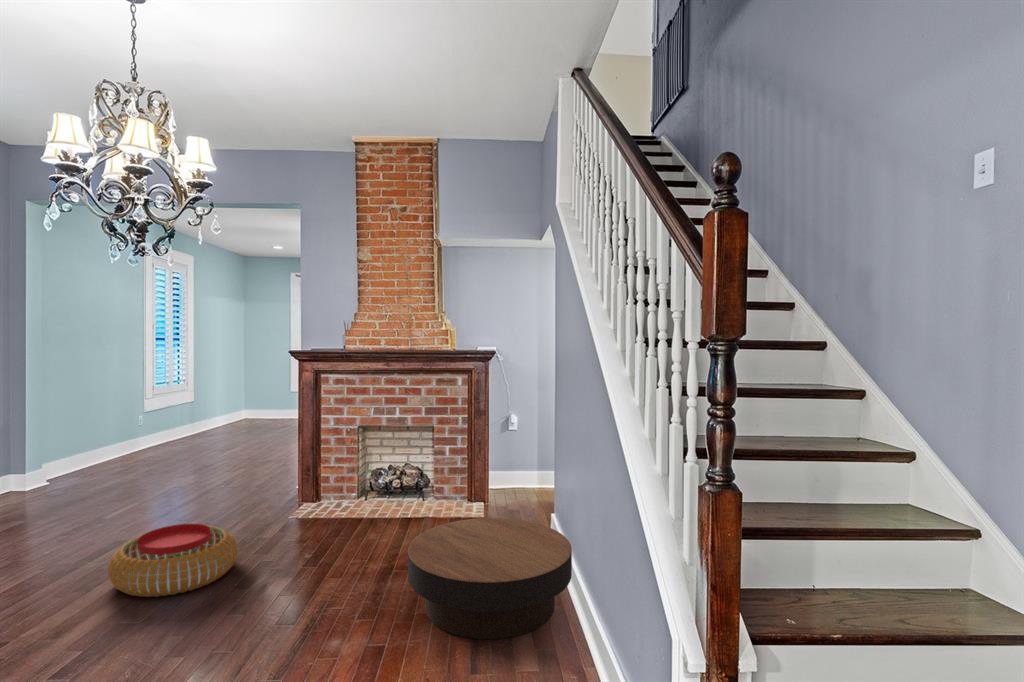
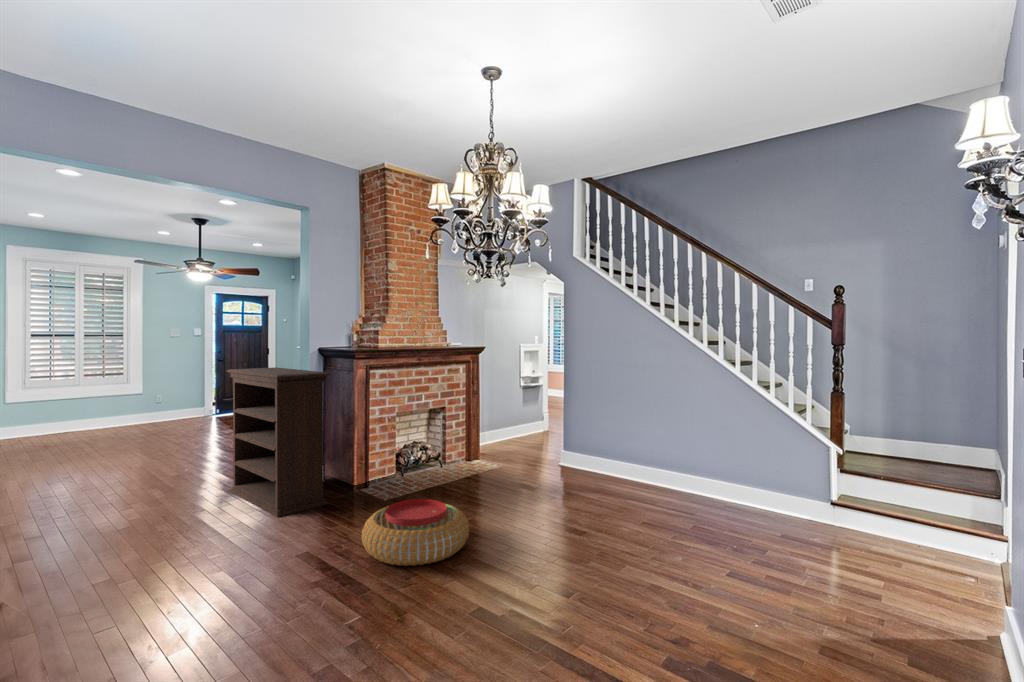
bookshelf: none [193,365,287,511] -> present [227,367,330,517]
coffee table: present [408,518,572,639] -> none [578,446,684,509]

